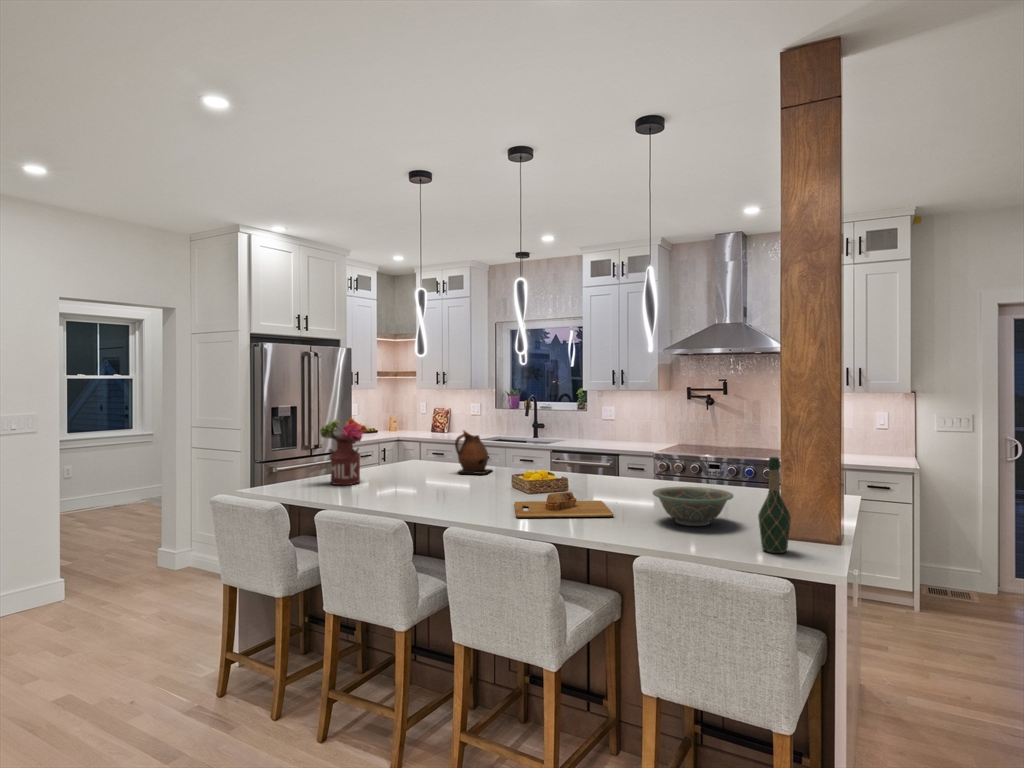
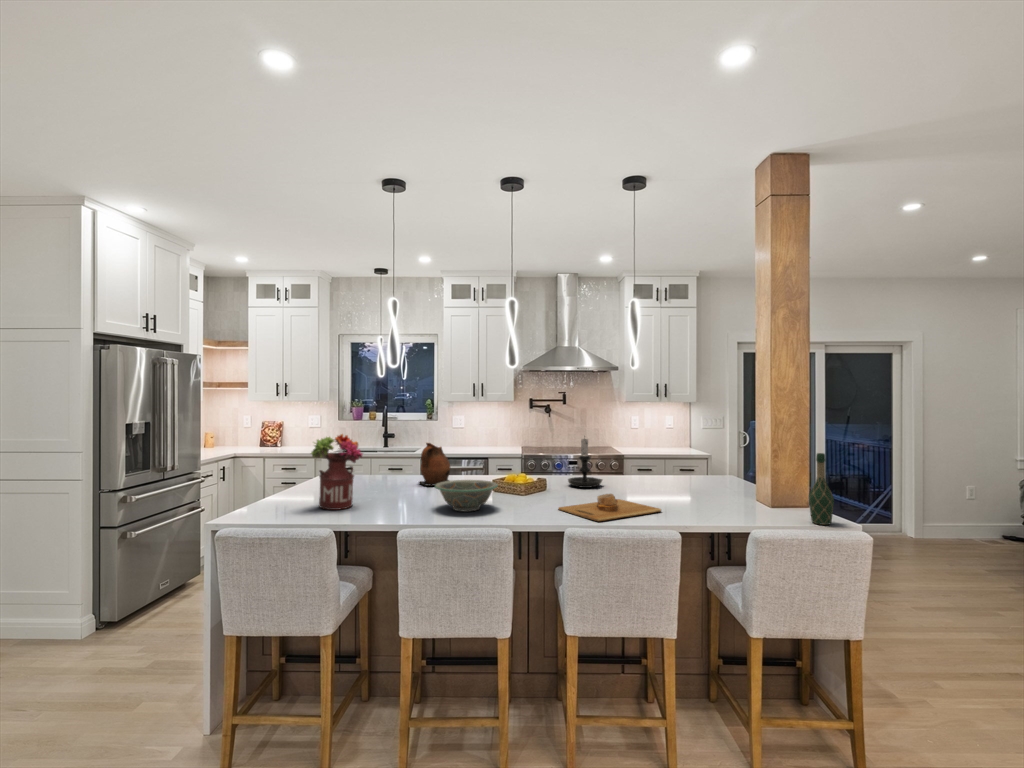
candle holder: none [593,428,634,488] -> present [568,438,602,488]
decorative bowl: present [653,487,733,526] -> present [435,480,498,512]

